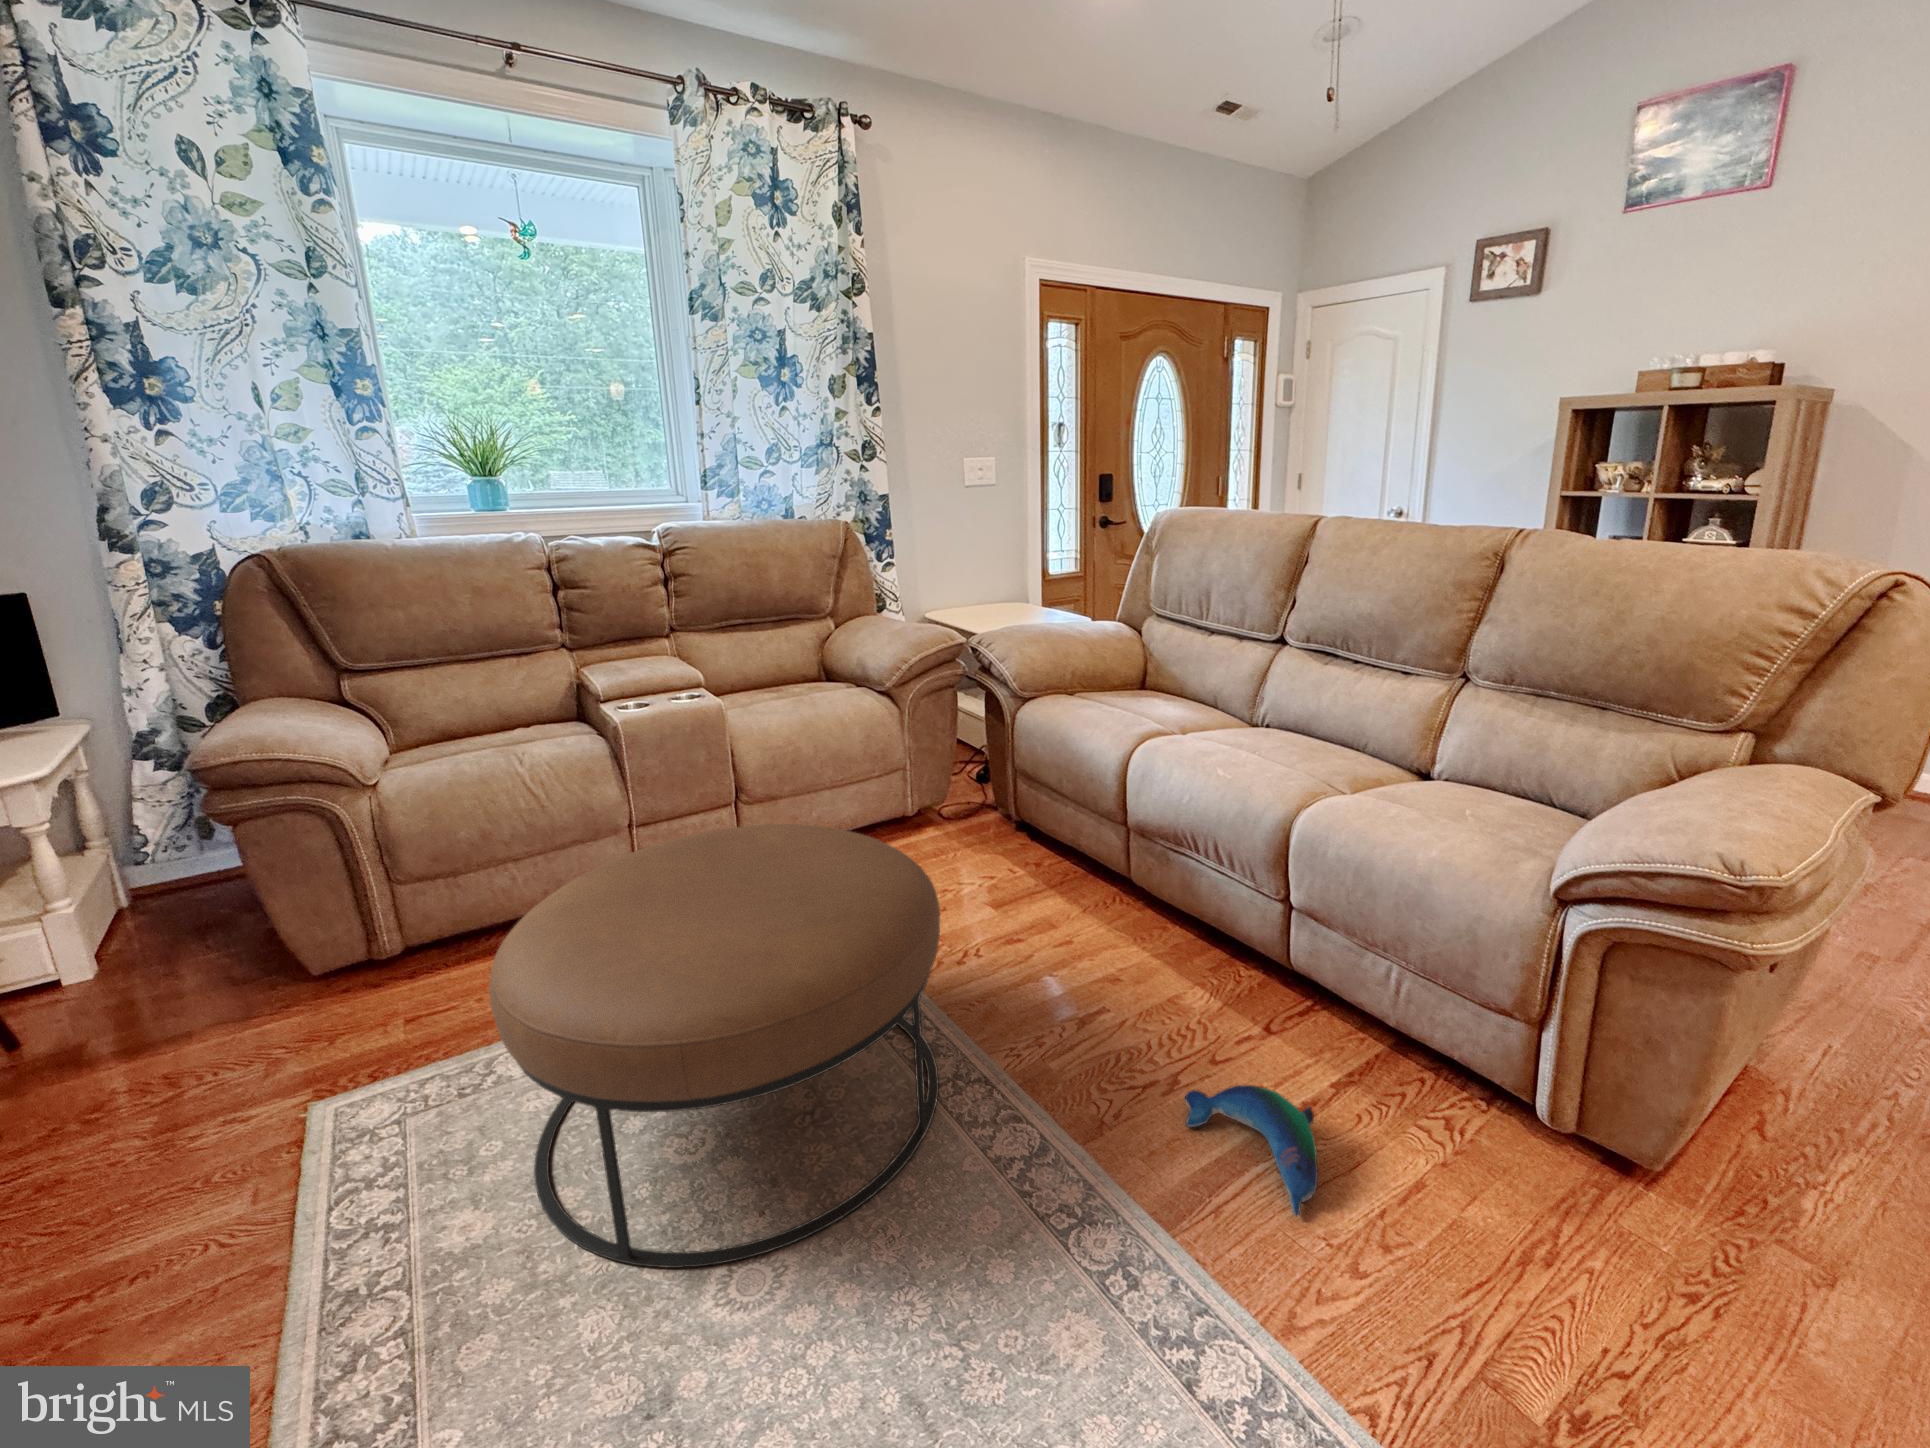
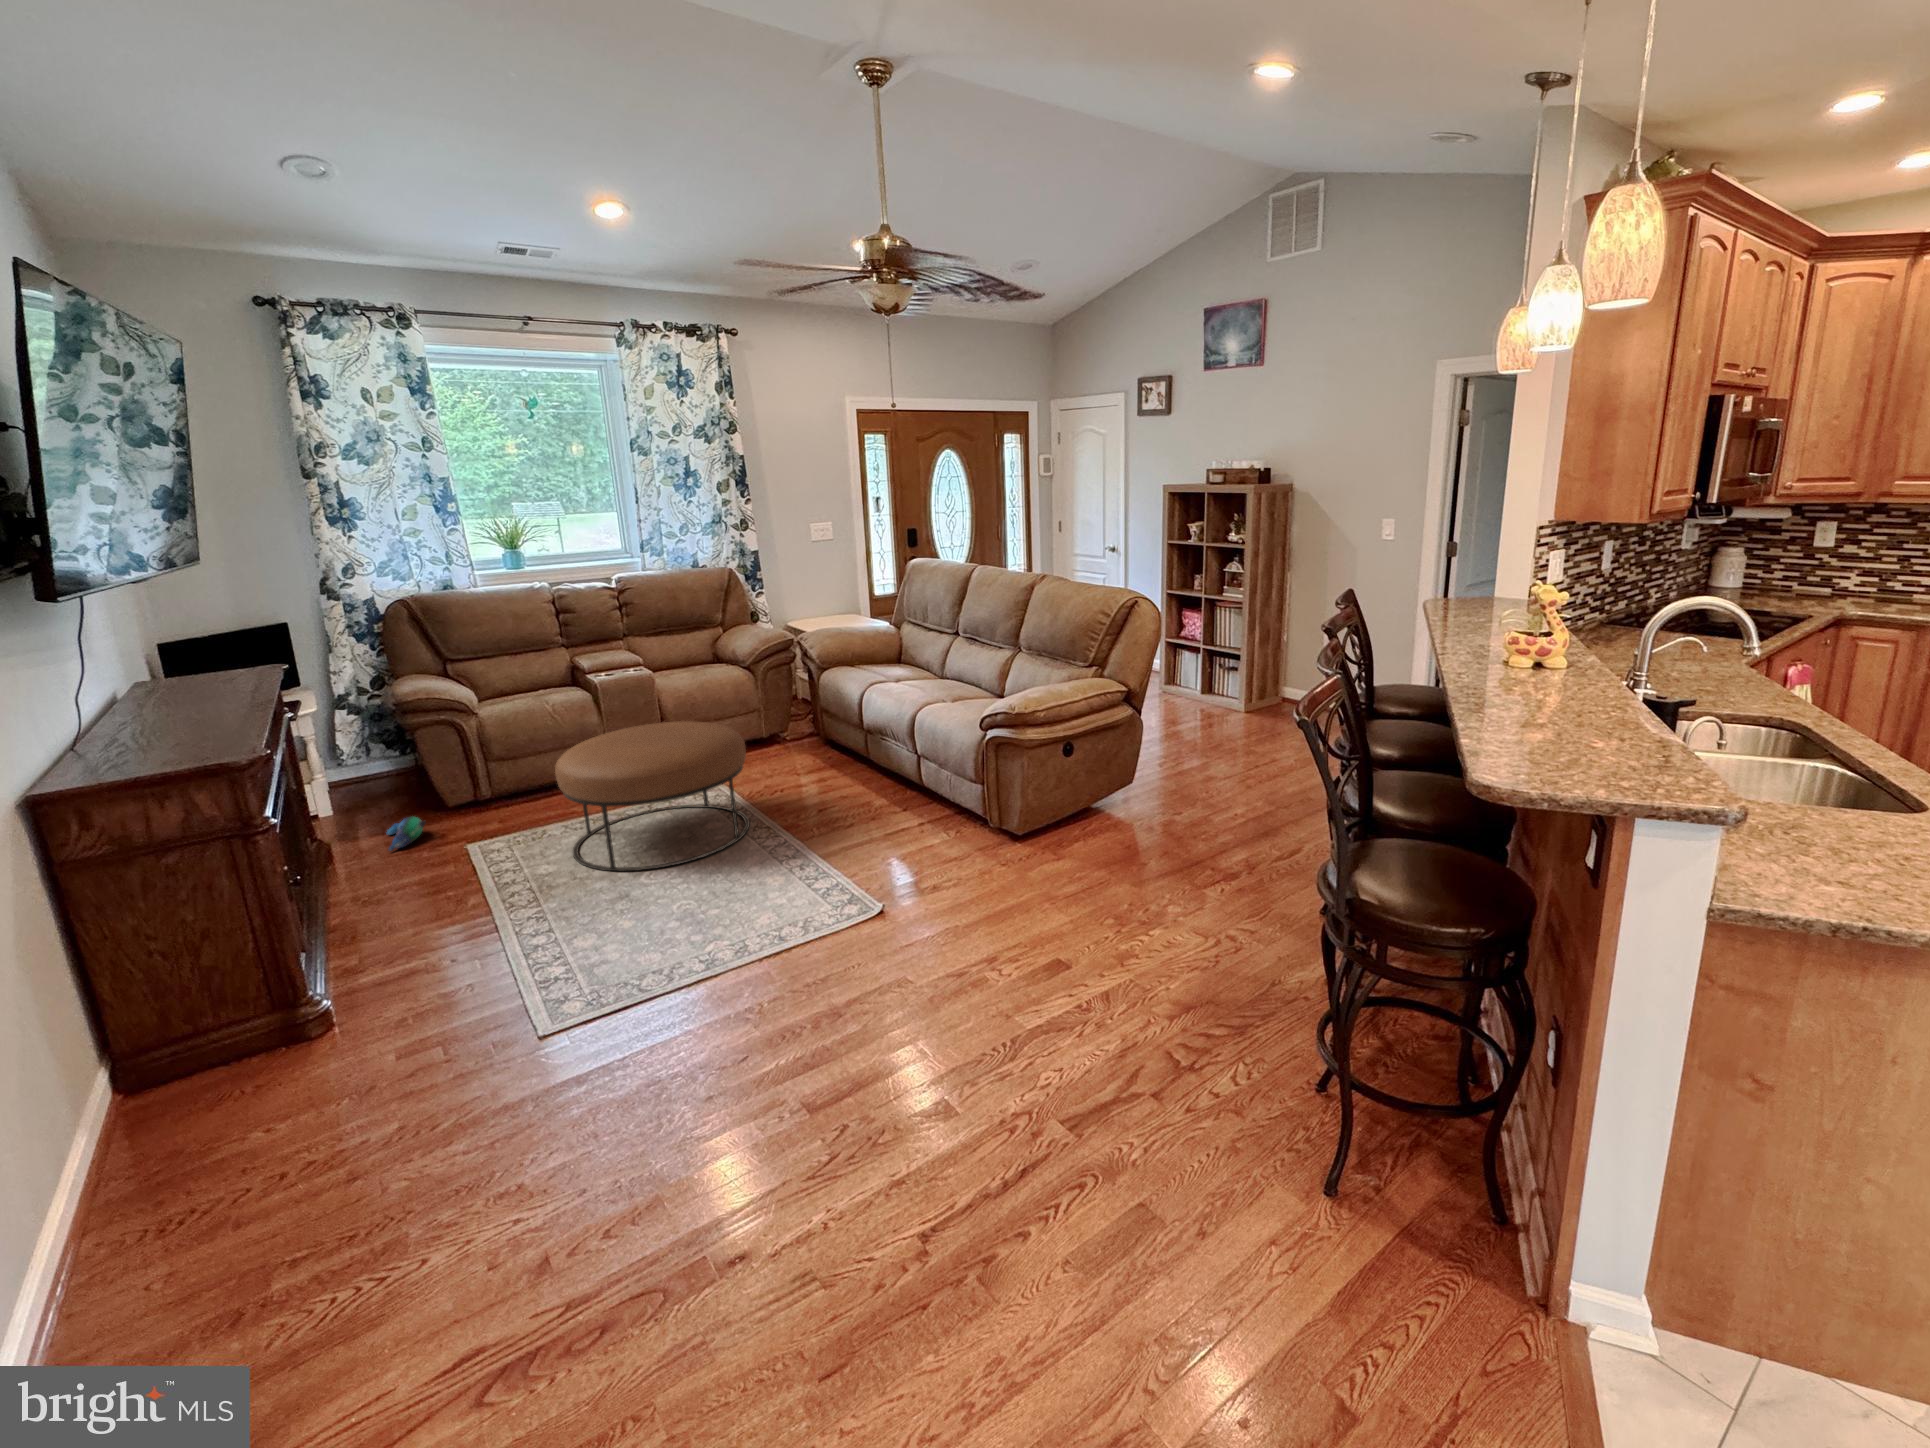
plush toy: present [1185,1085,1318,1216] -> present [387,817,426,851]

